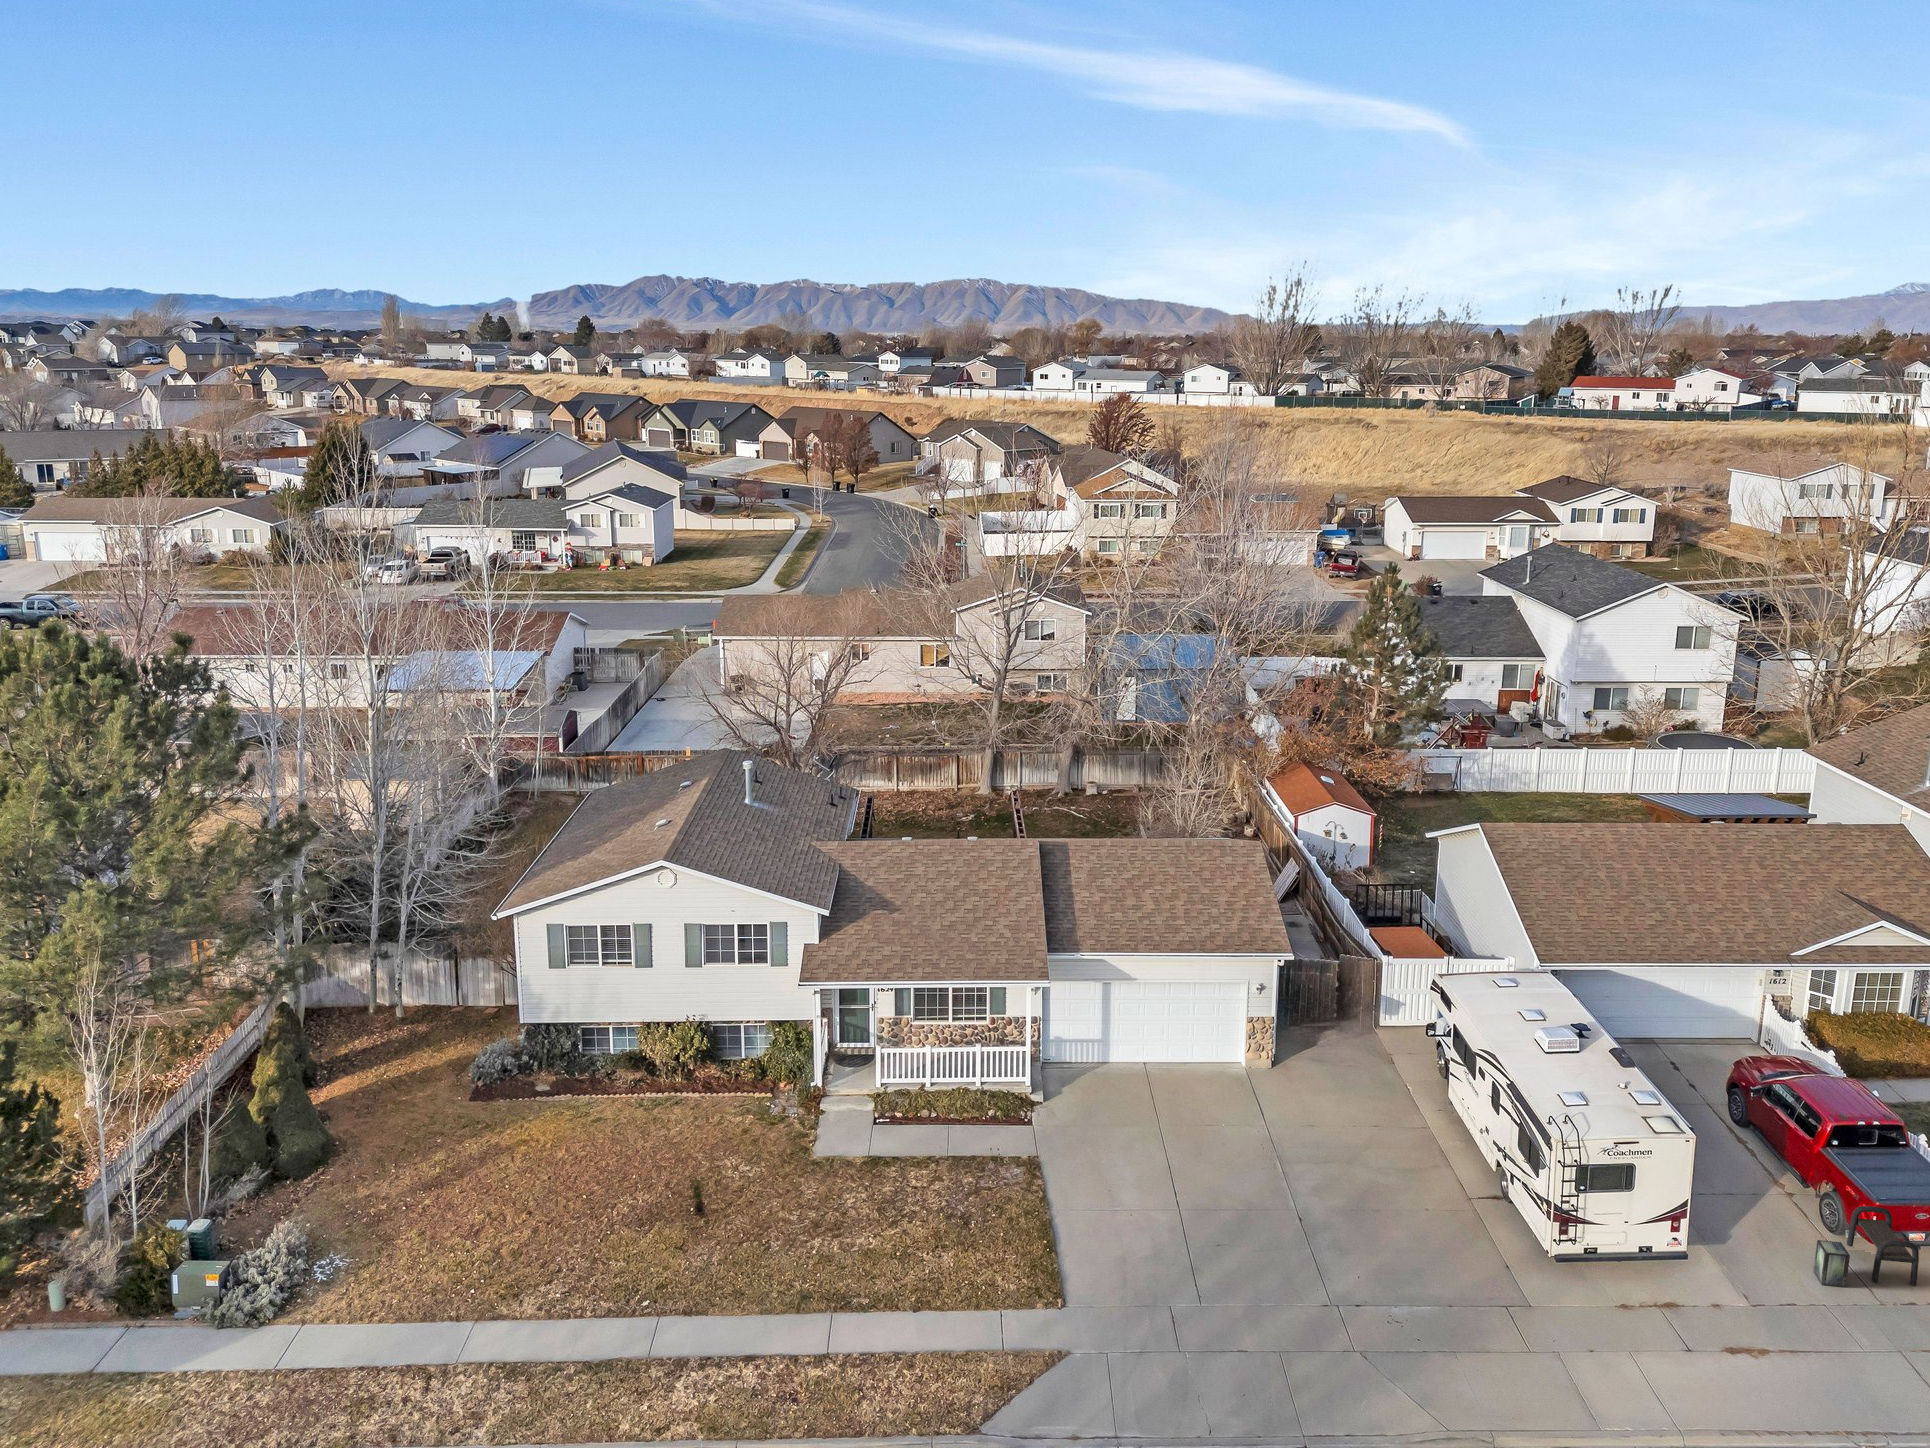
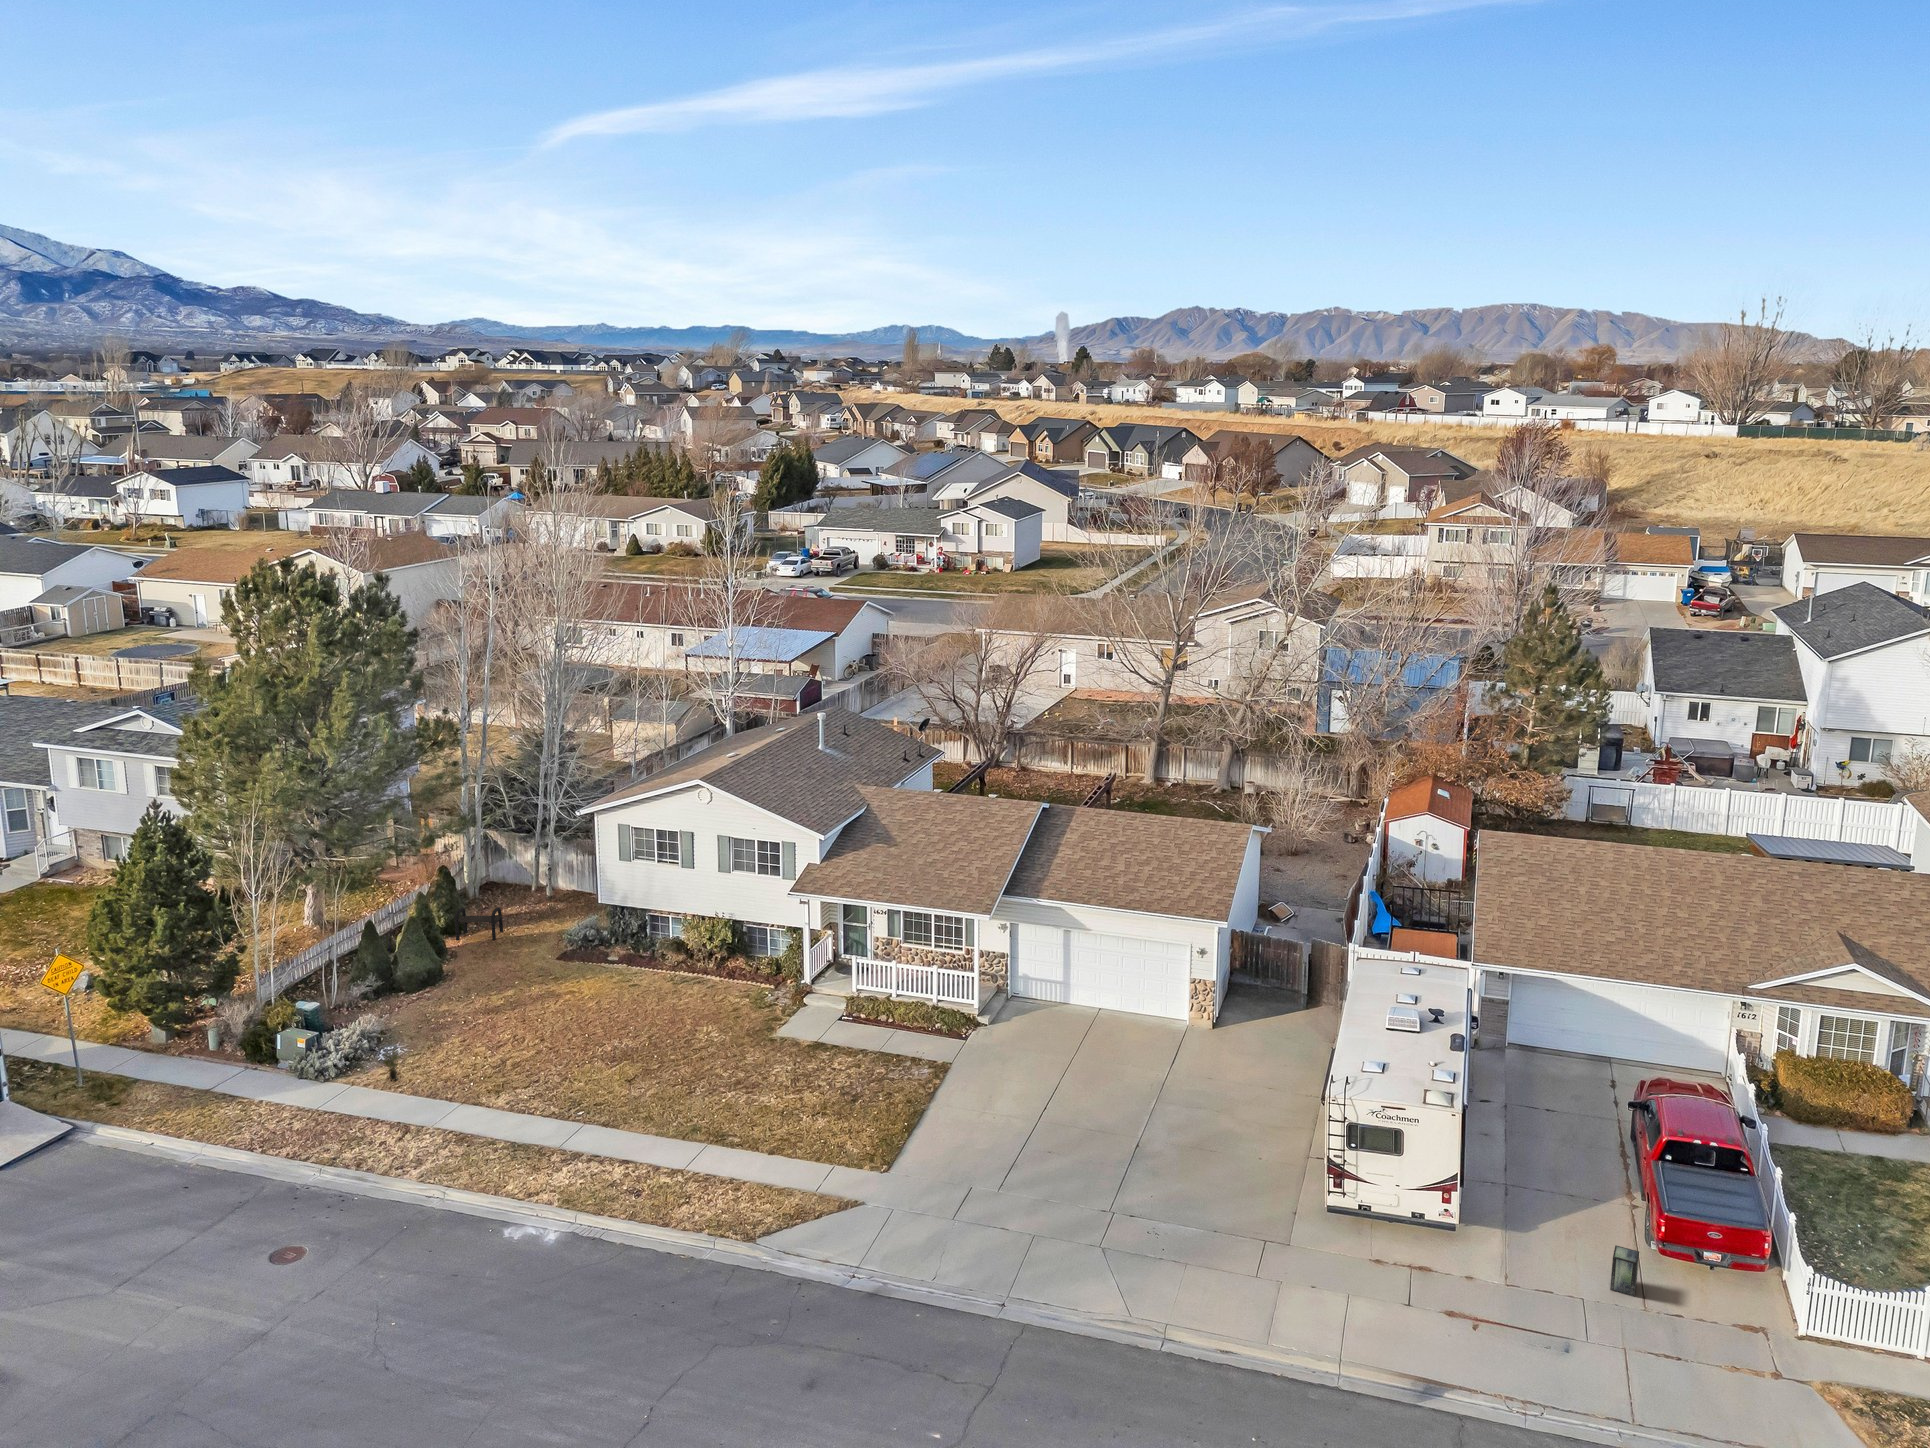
potted plant: present [689,1178,705,1215] -> present [384,1051,400,1081]
bench: present [1847,1206,1919,1286] -> present [455,907,503,941]

